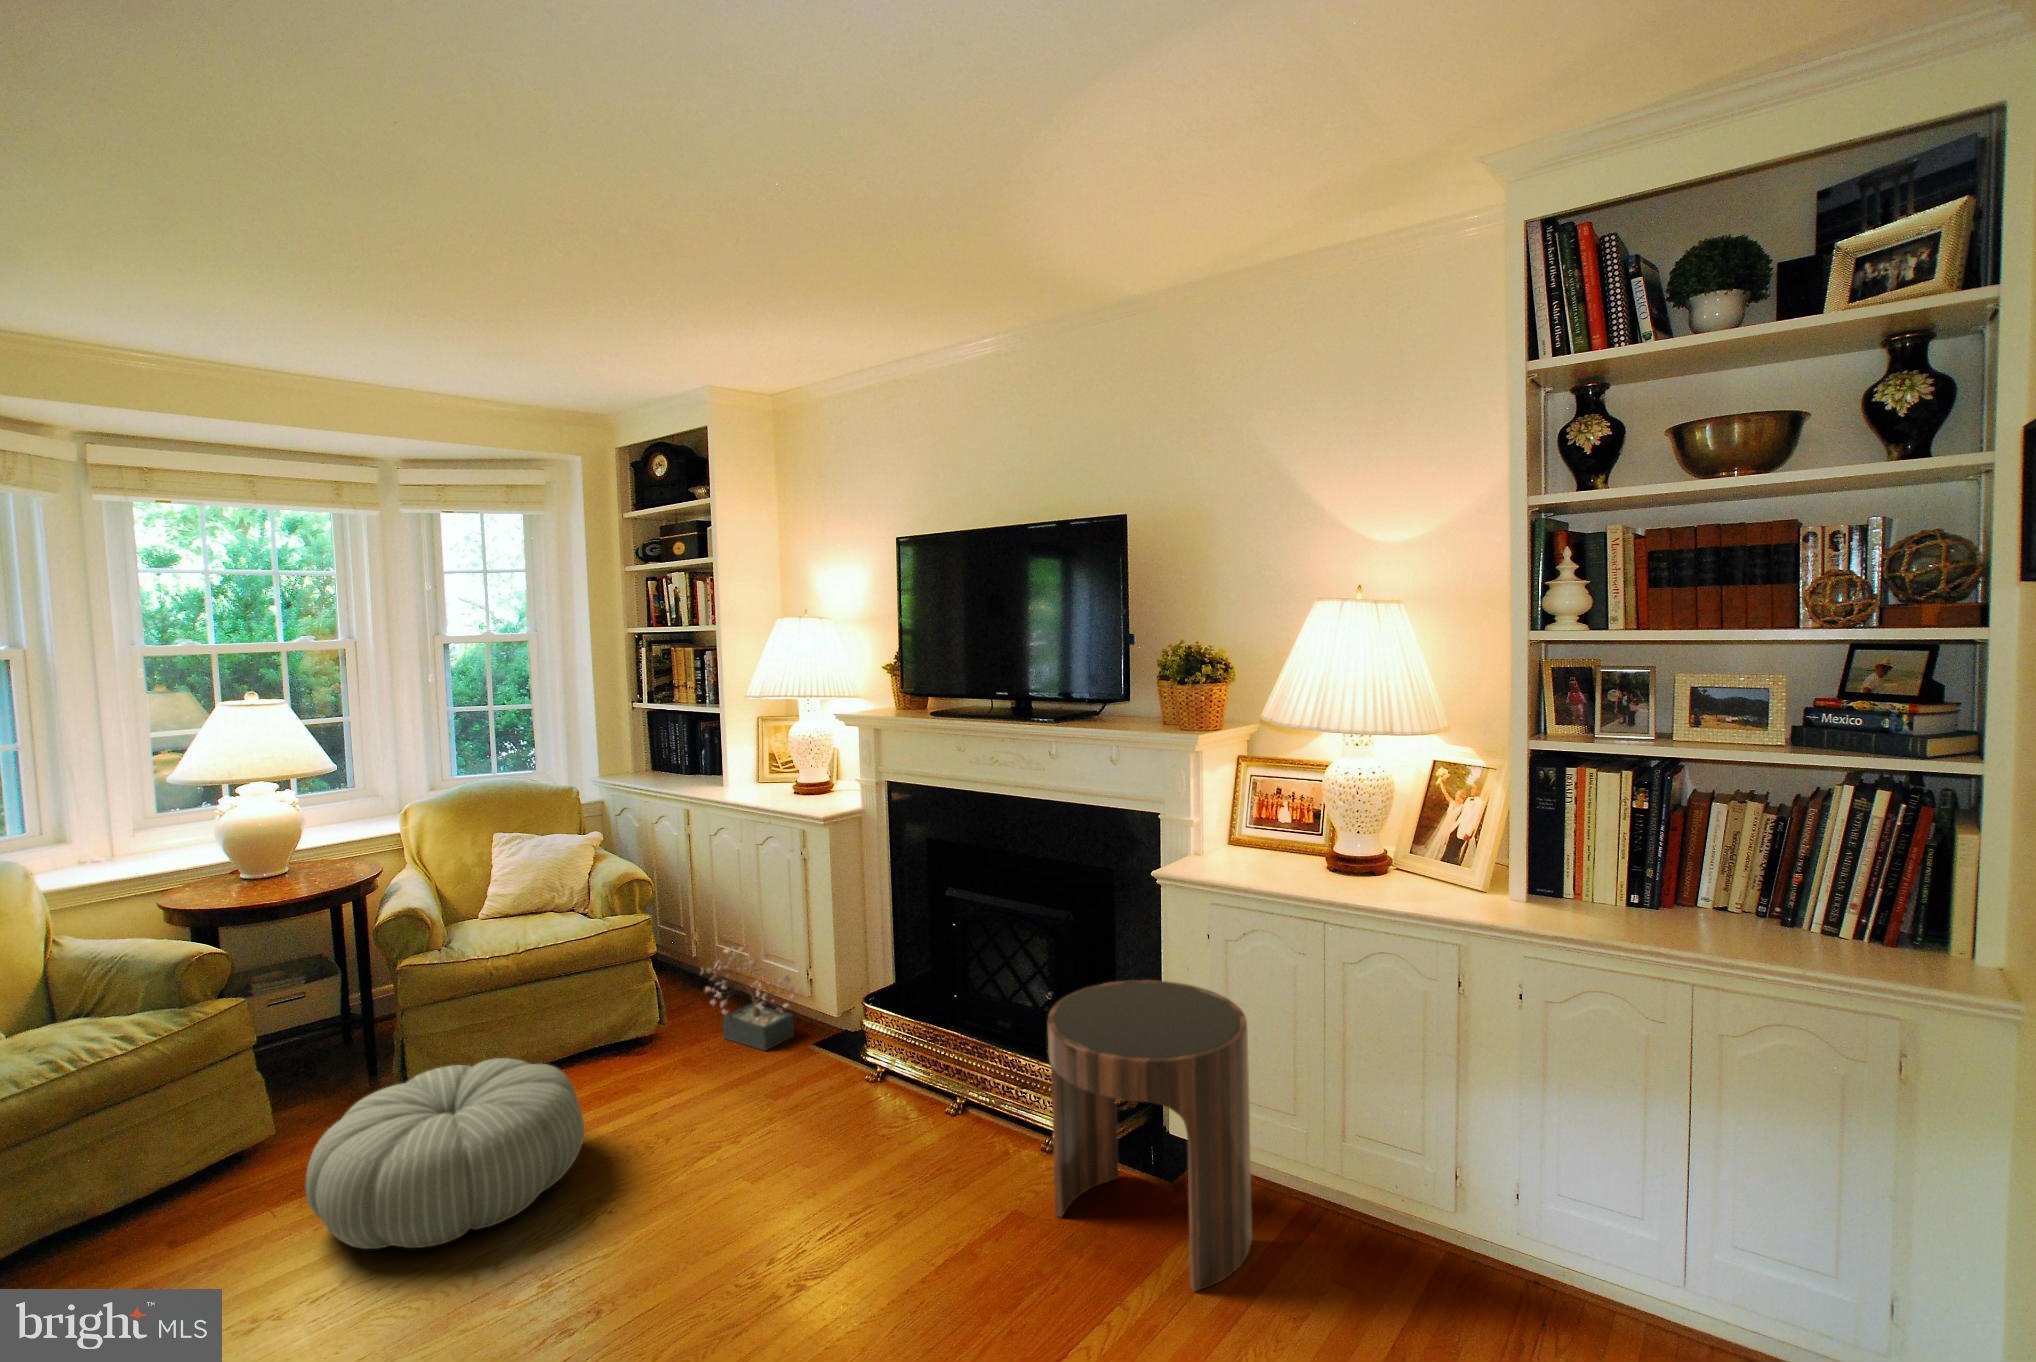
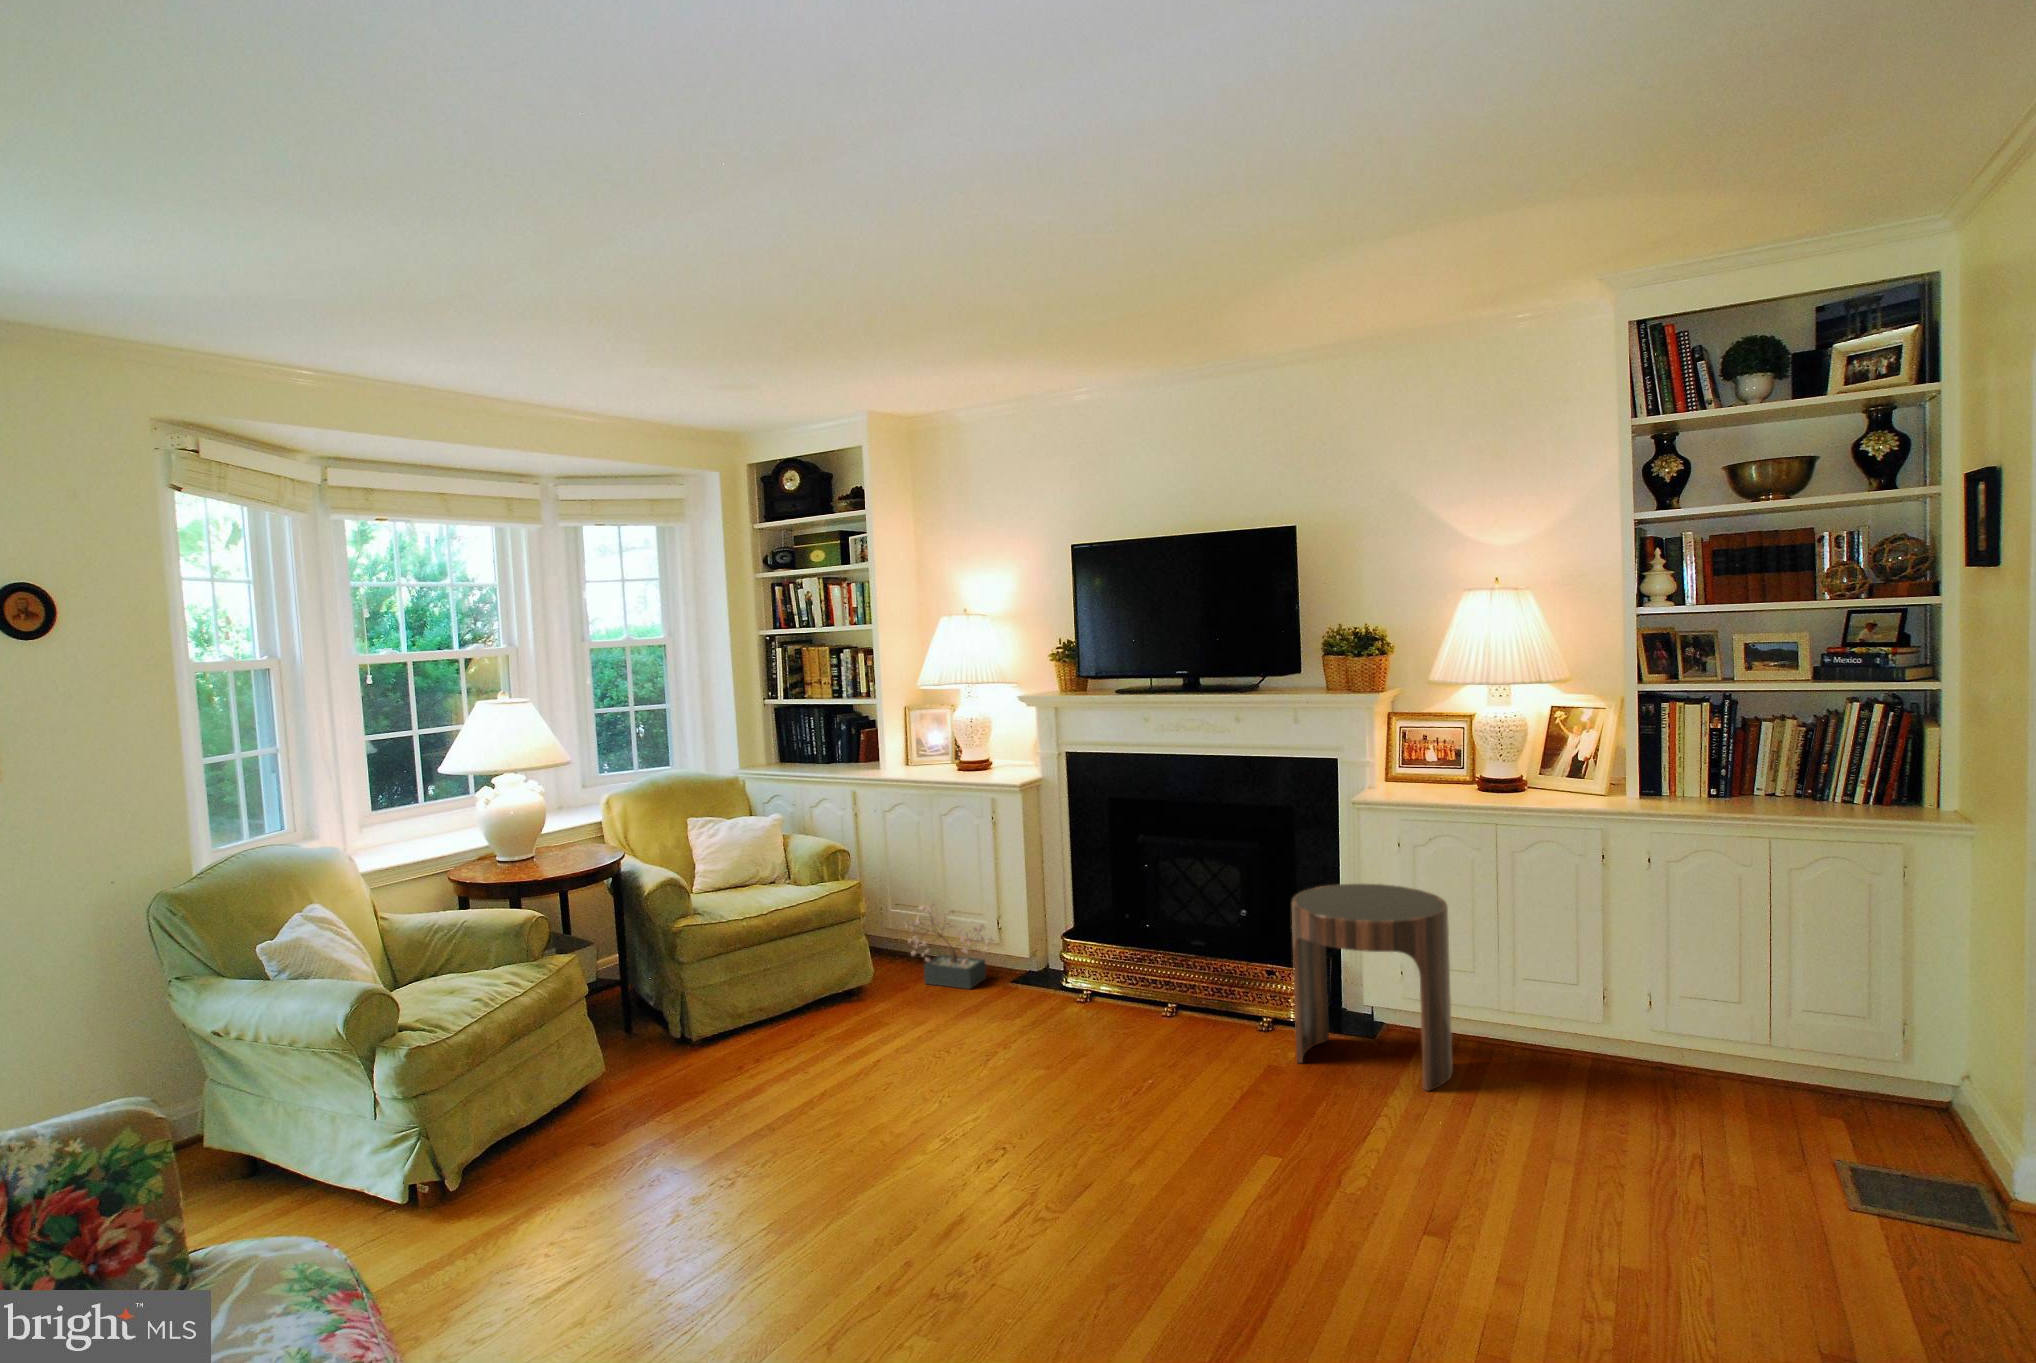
pouf: present [306,1058,584,1249] -> none [700,985,899,1119]

